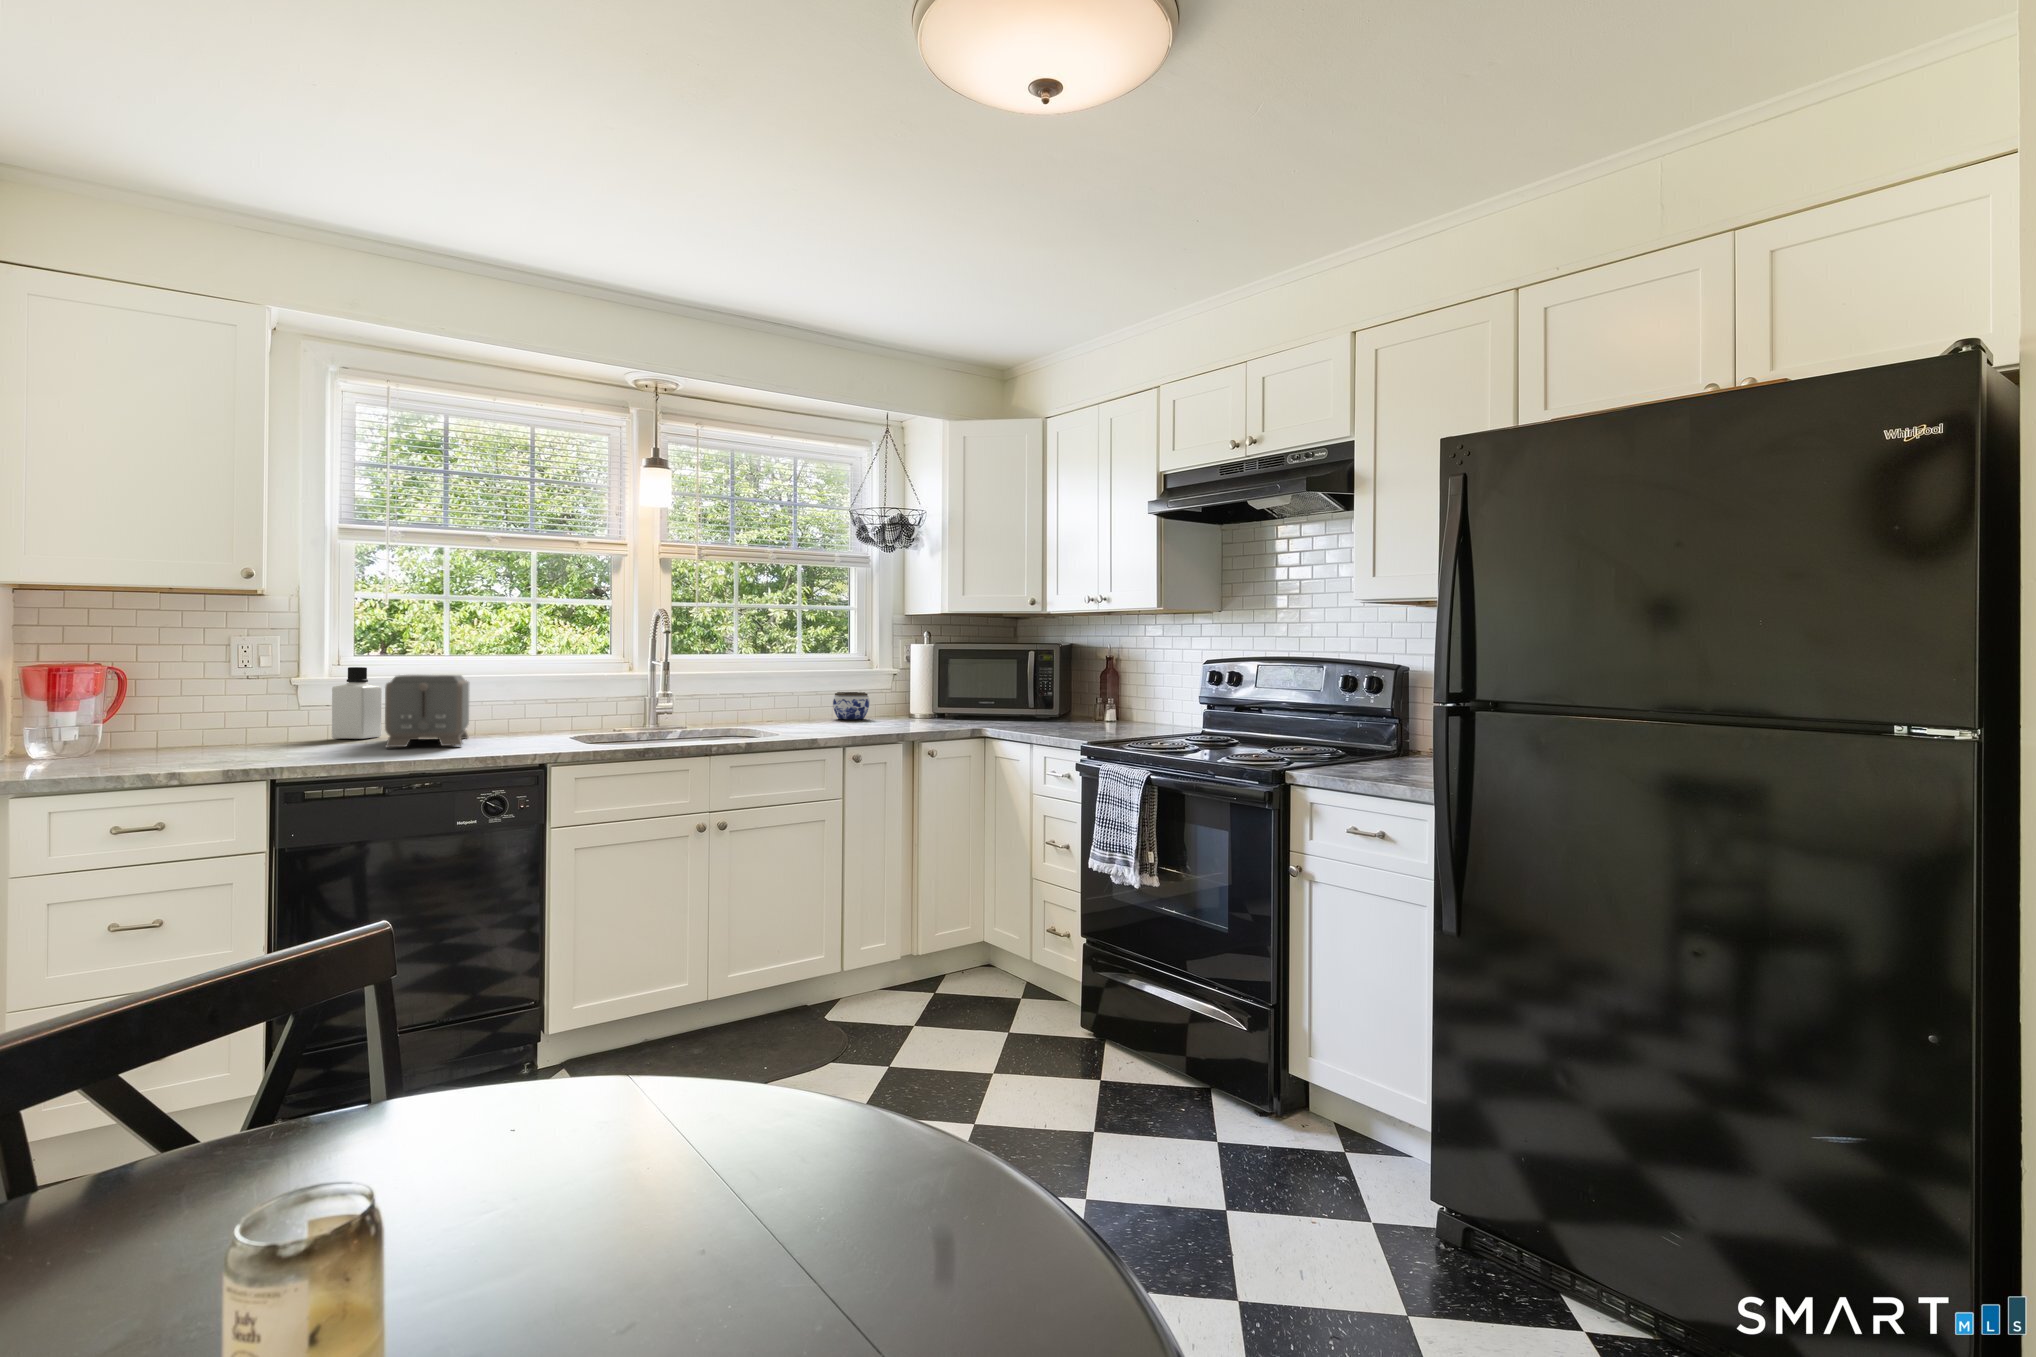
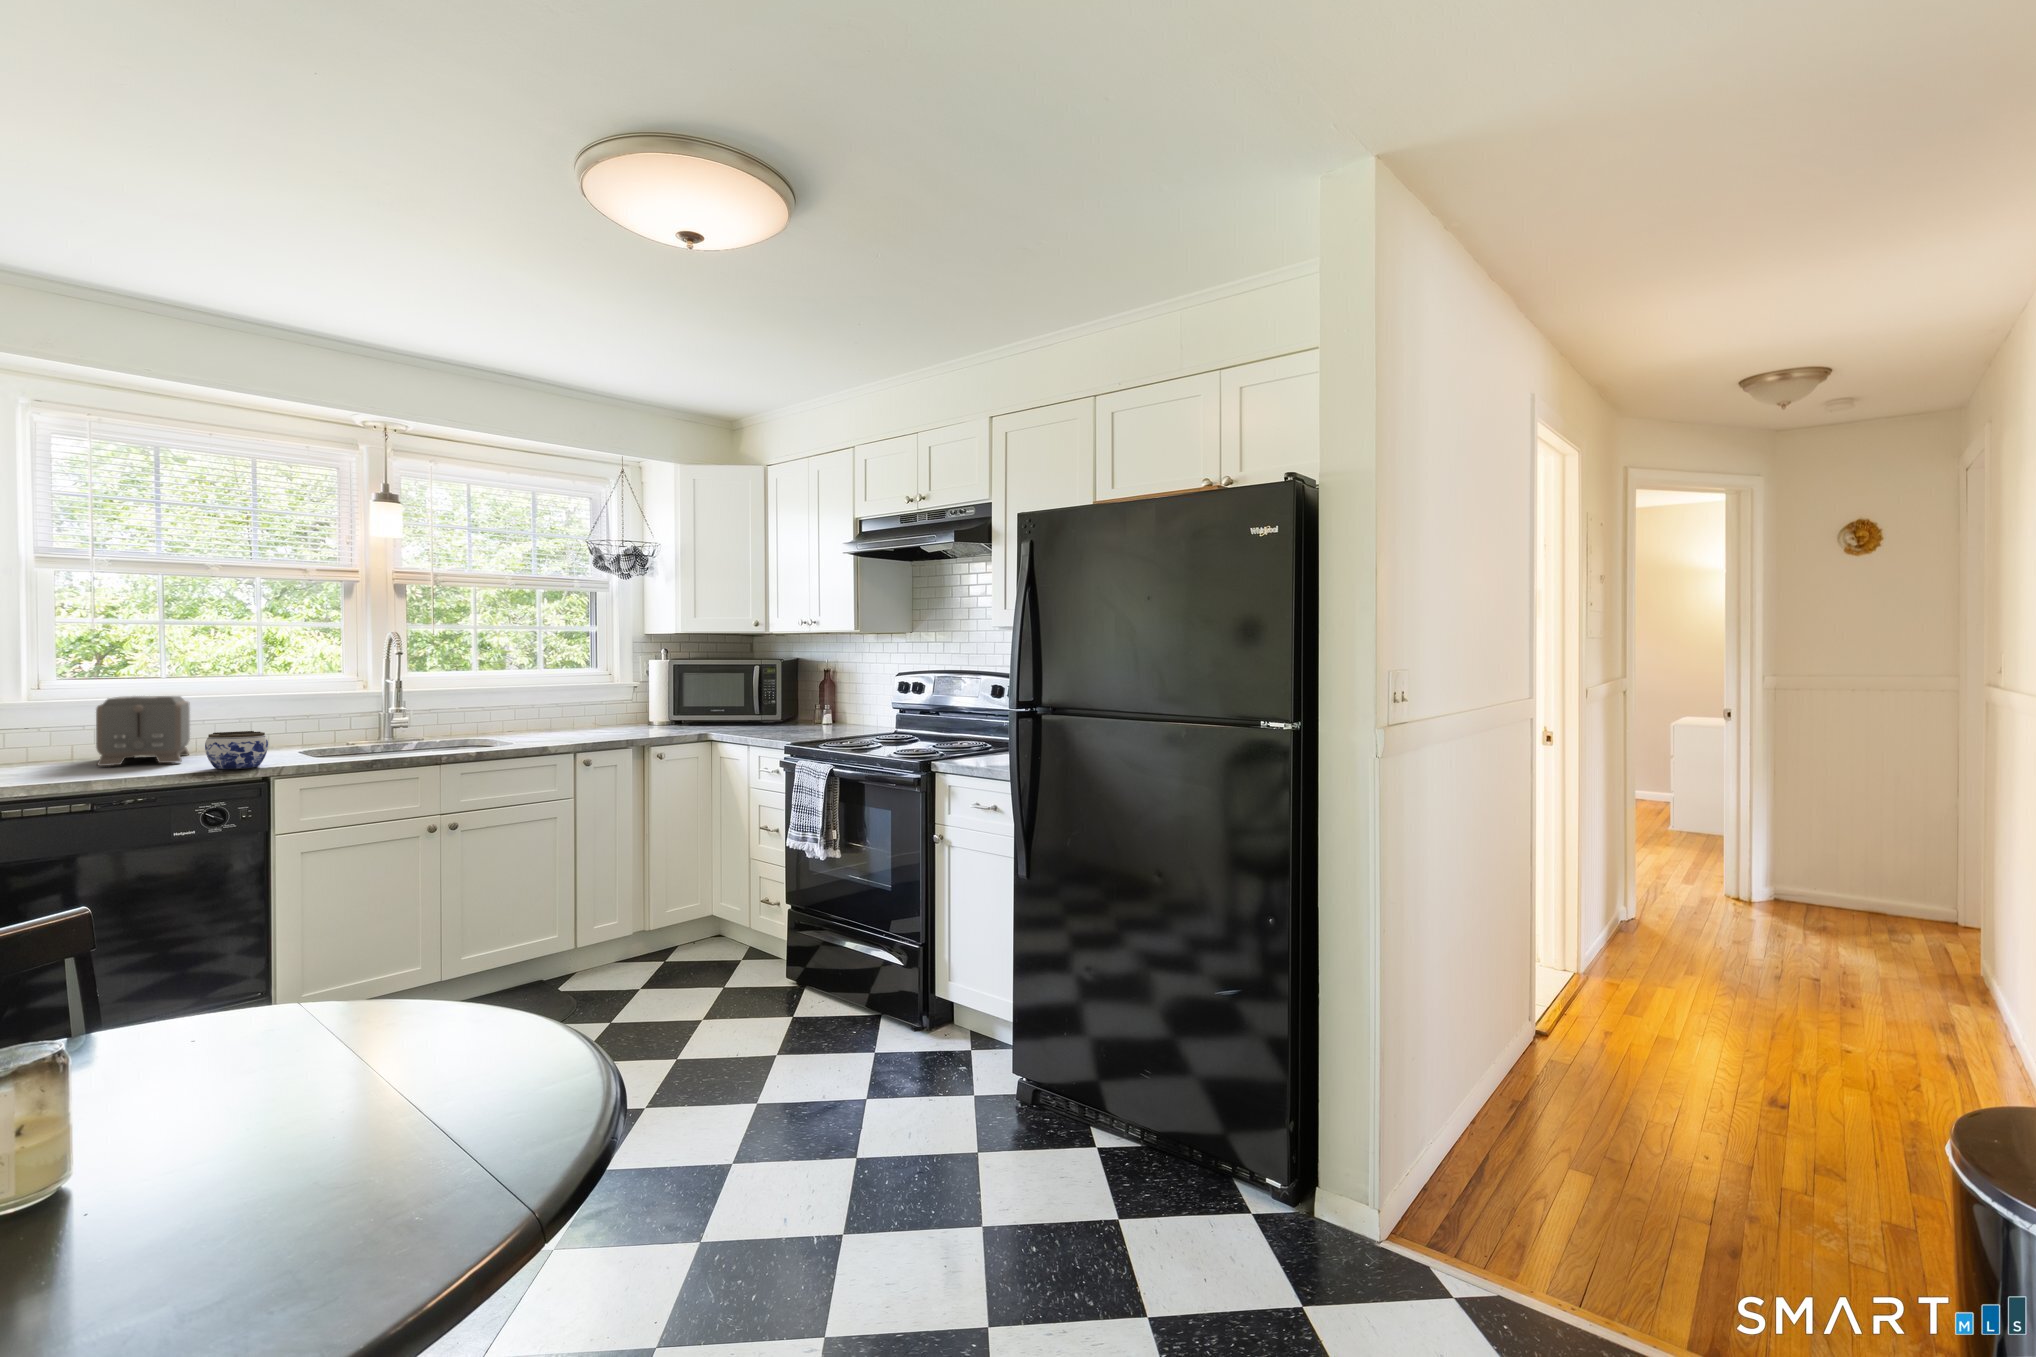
bottle: present [332,667,382,739] -> none [36,690,92,759]
jar: present [833,692,869,720] -> present [205,731,268,769]

